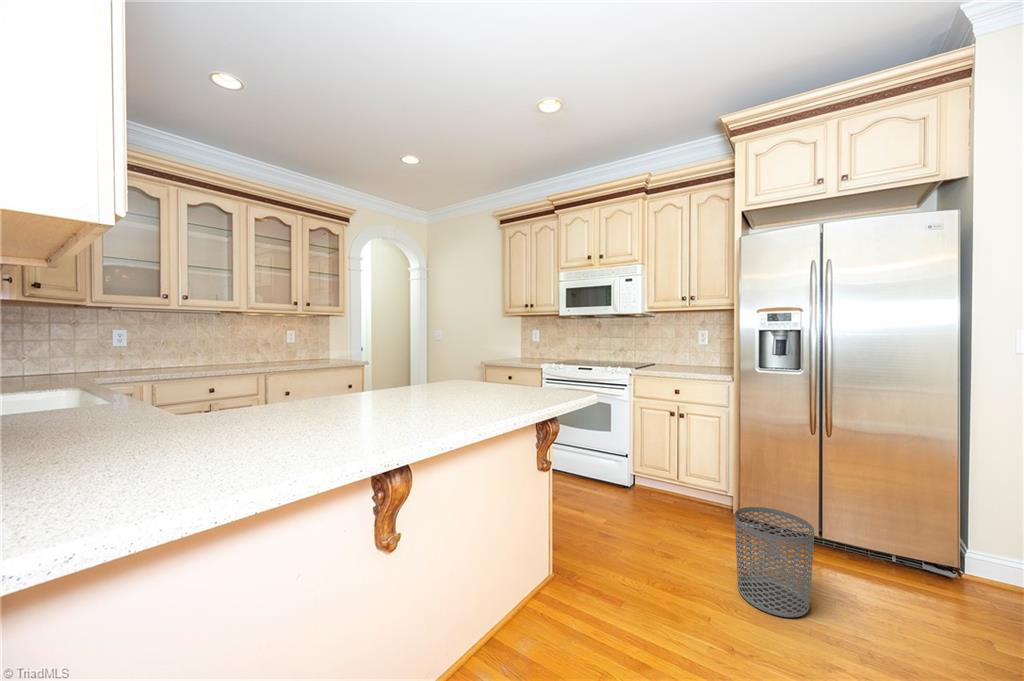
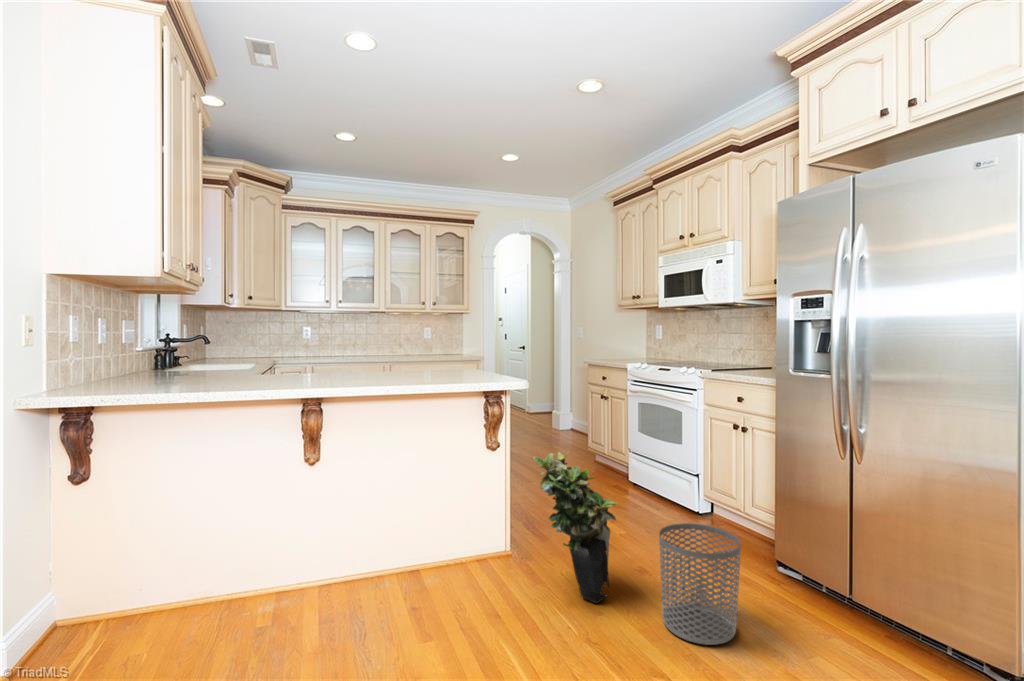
potted plant: none [618,460,705,608] -> present [533,452,617,603]

